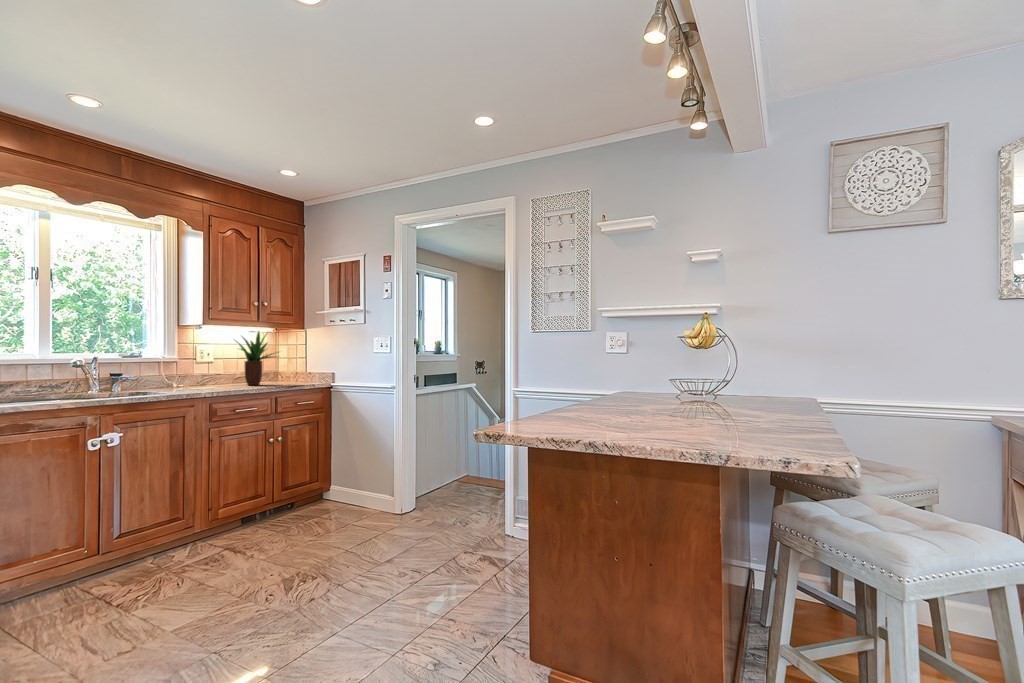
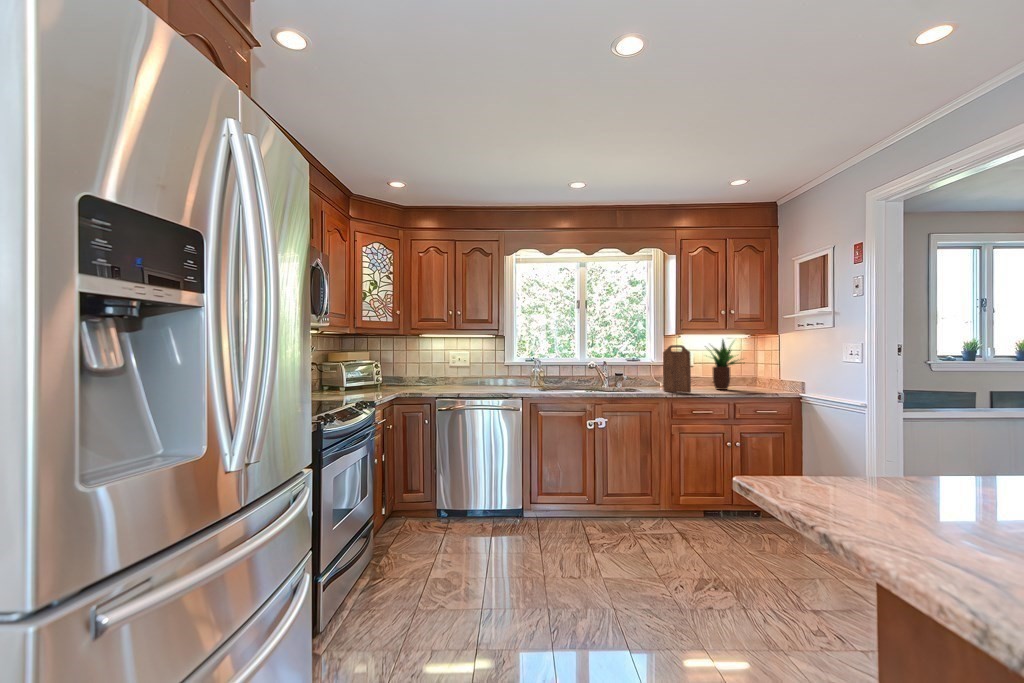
cutting board: none [193,336,230,391] -> present [663,345,691,393]

